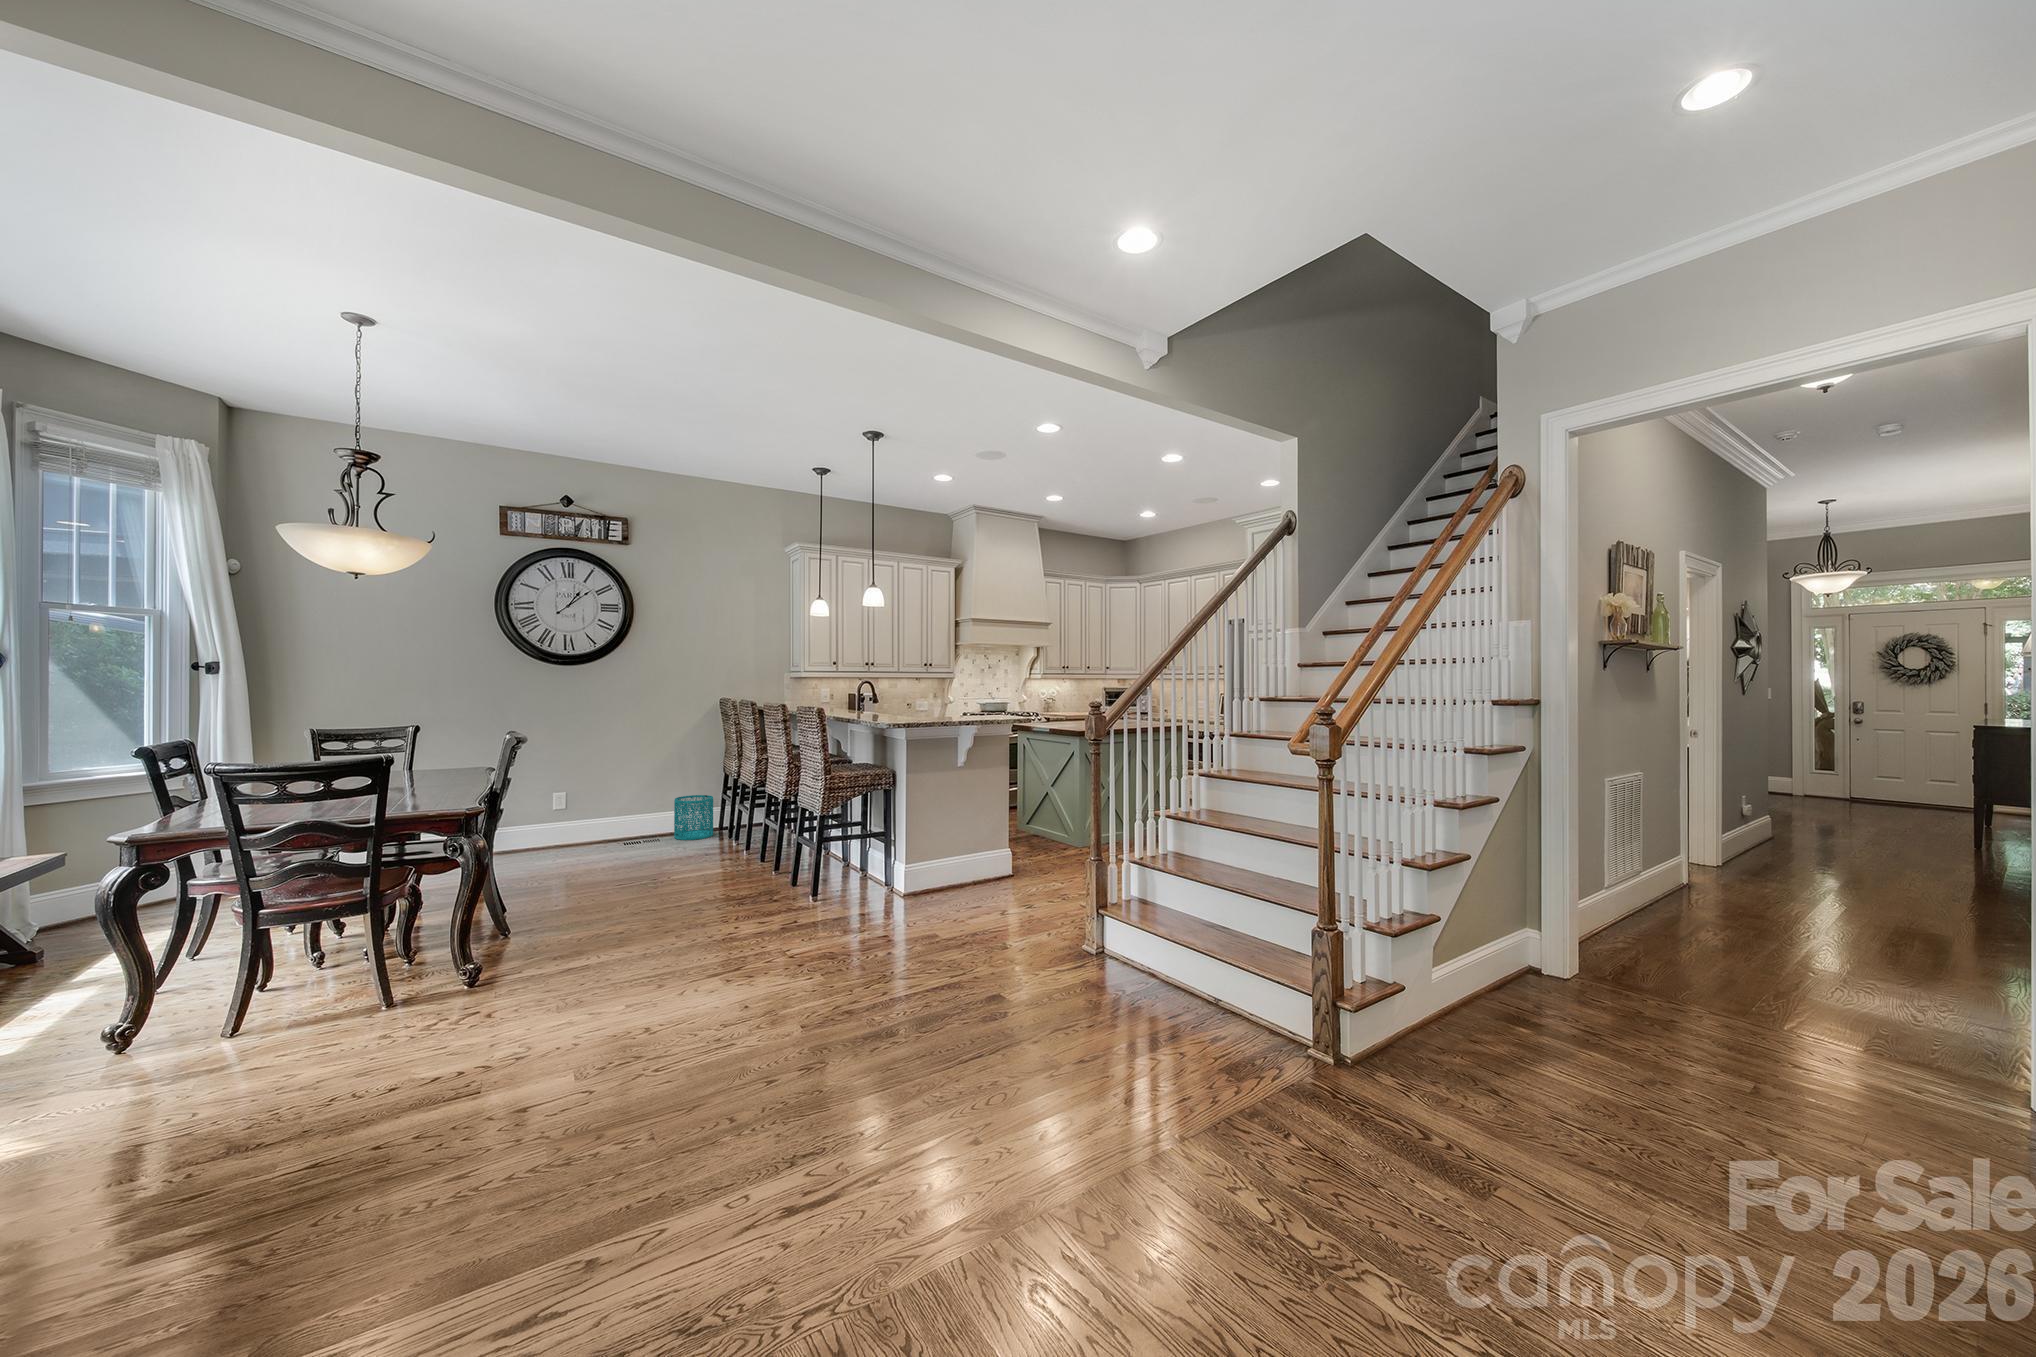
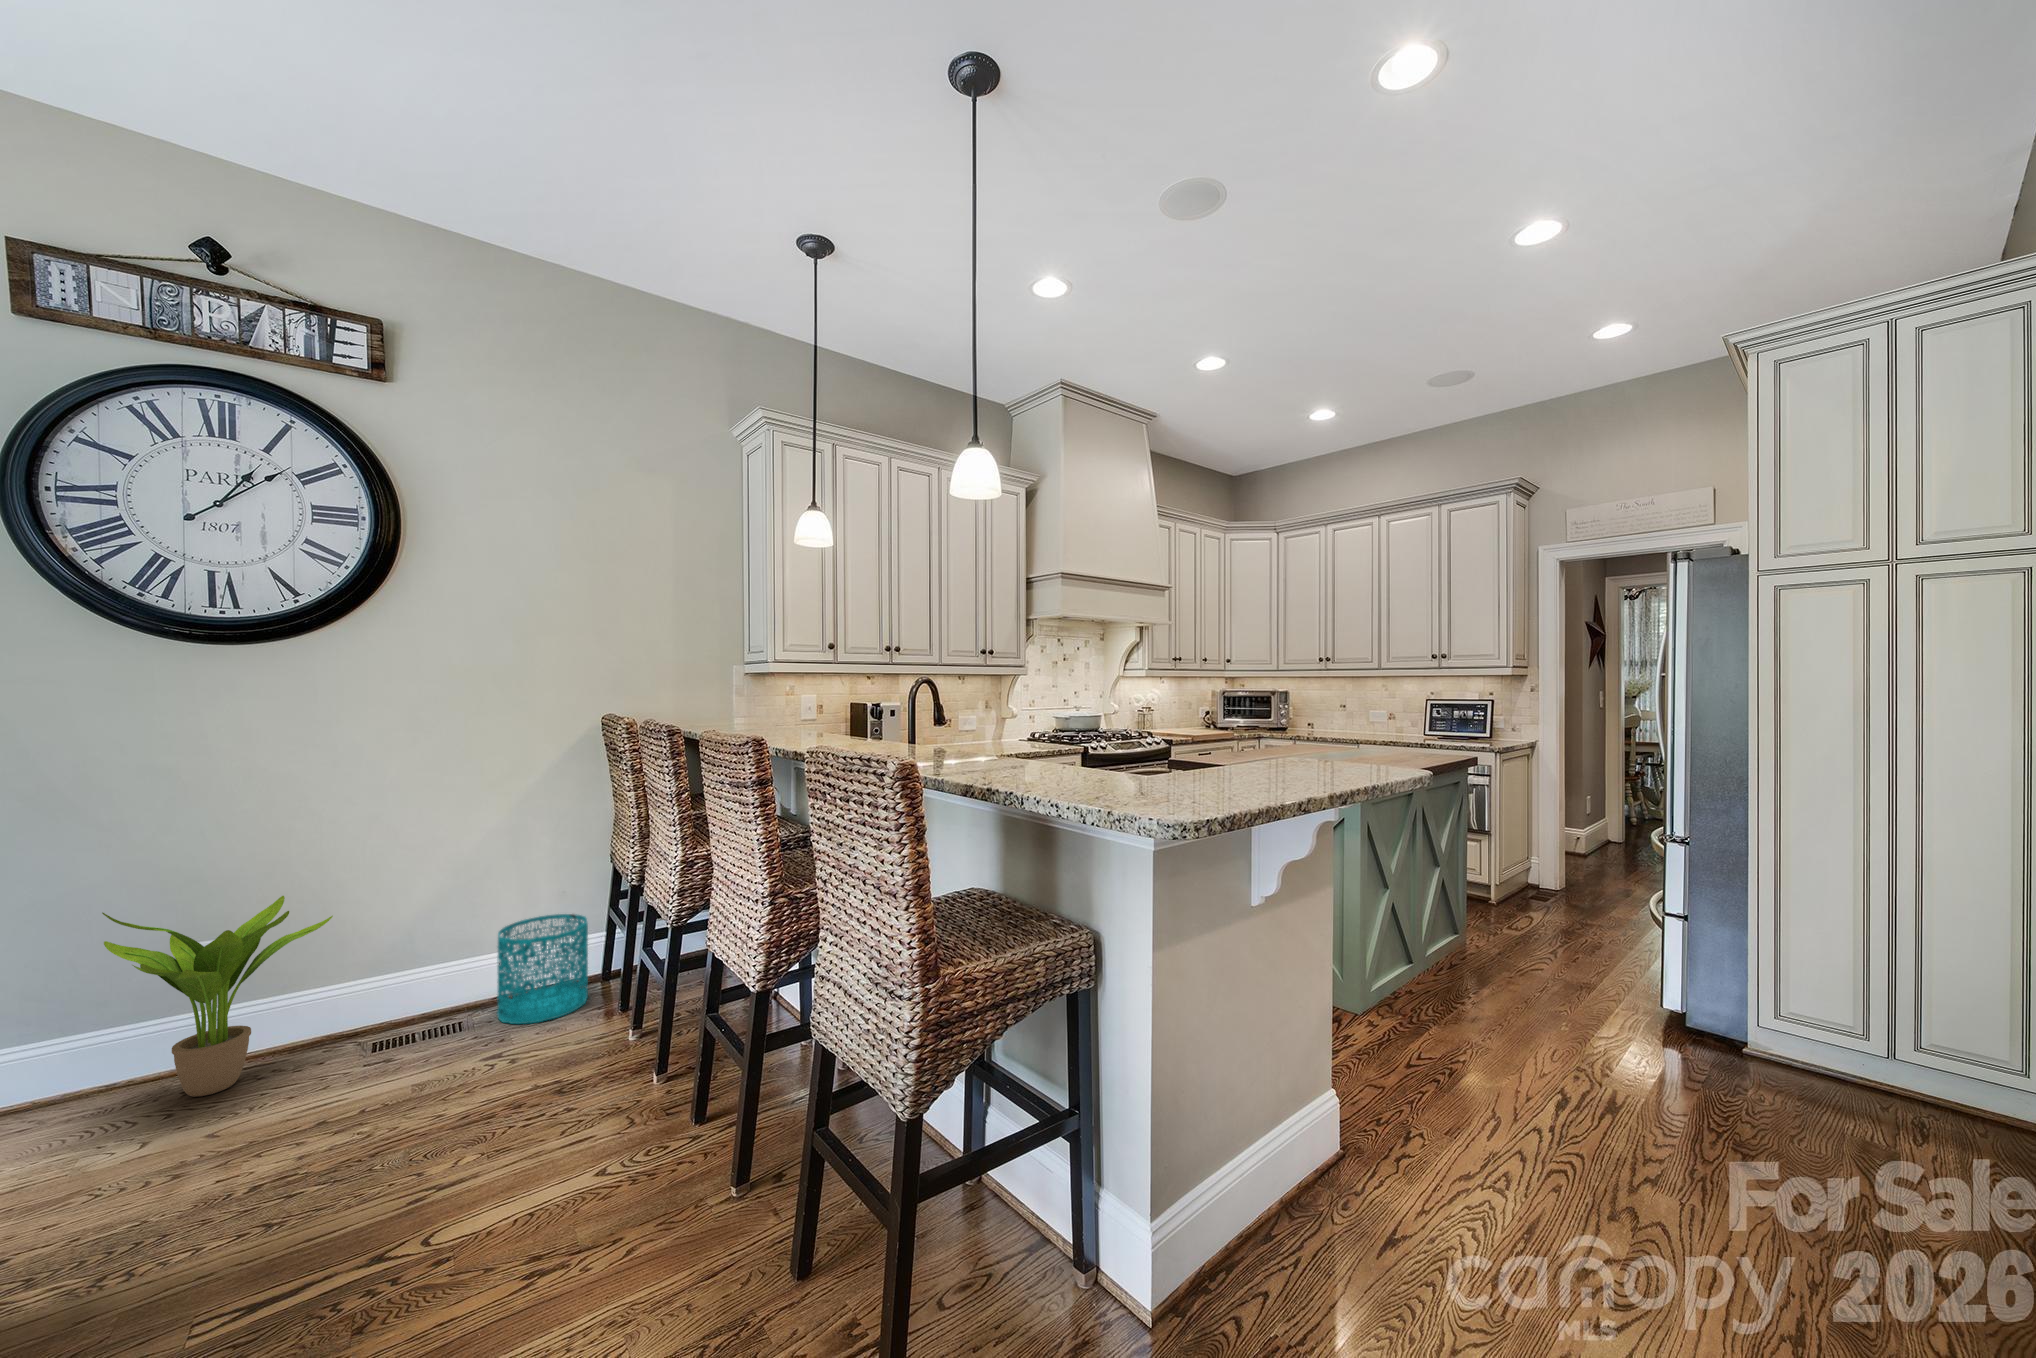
potted plant: none [533,772,610,852] -> present [102,896,333,1097]

